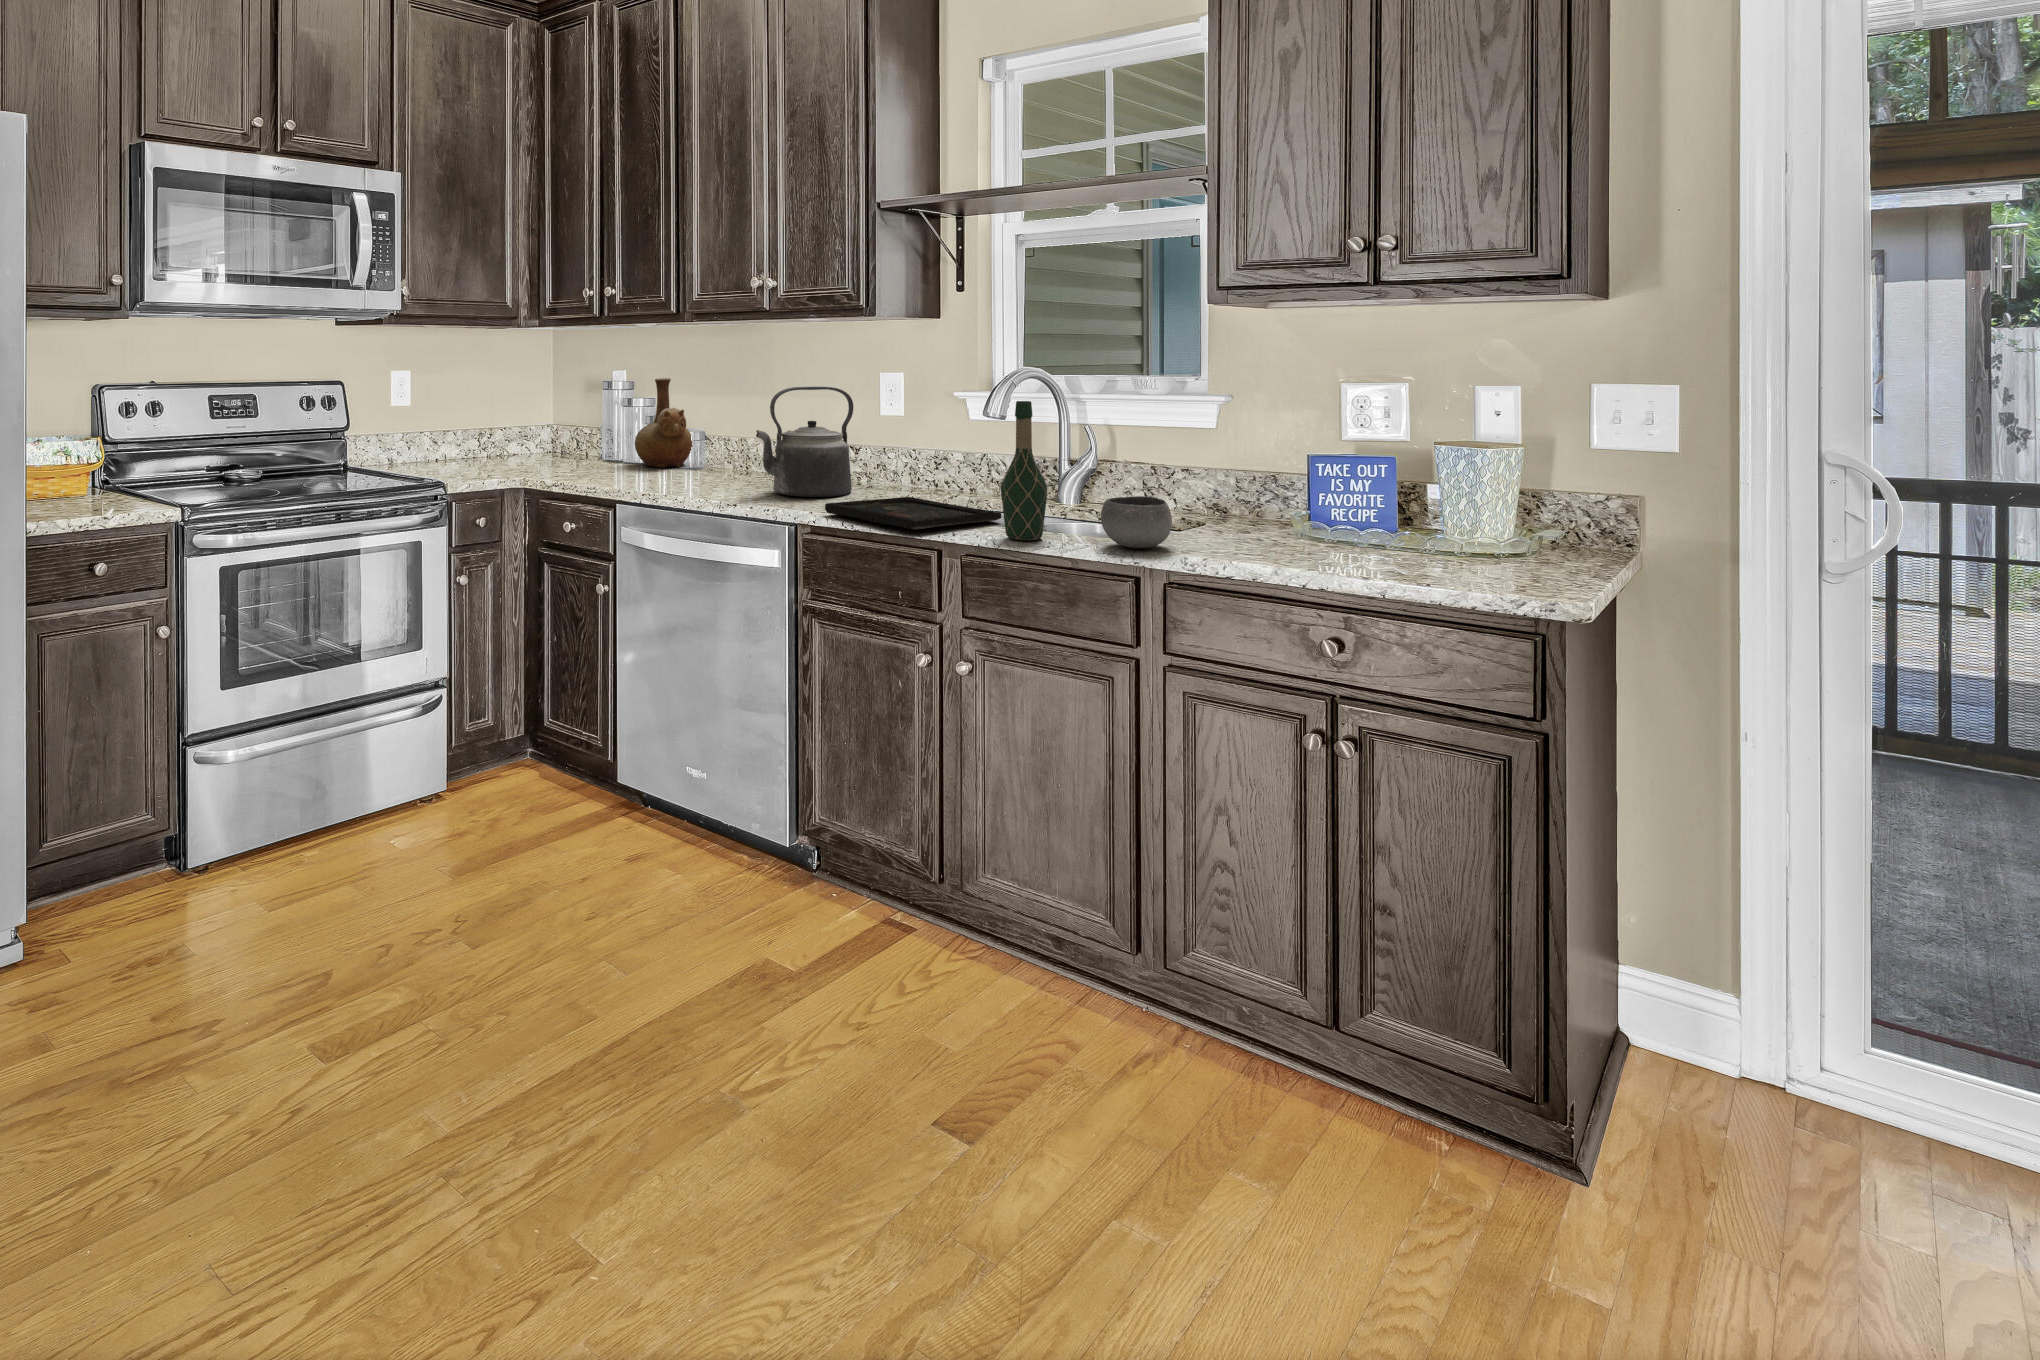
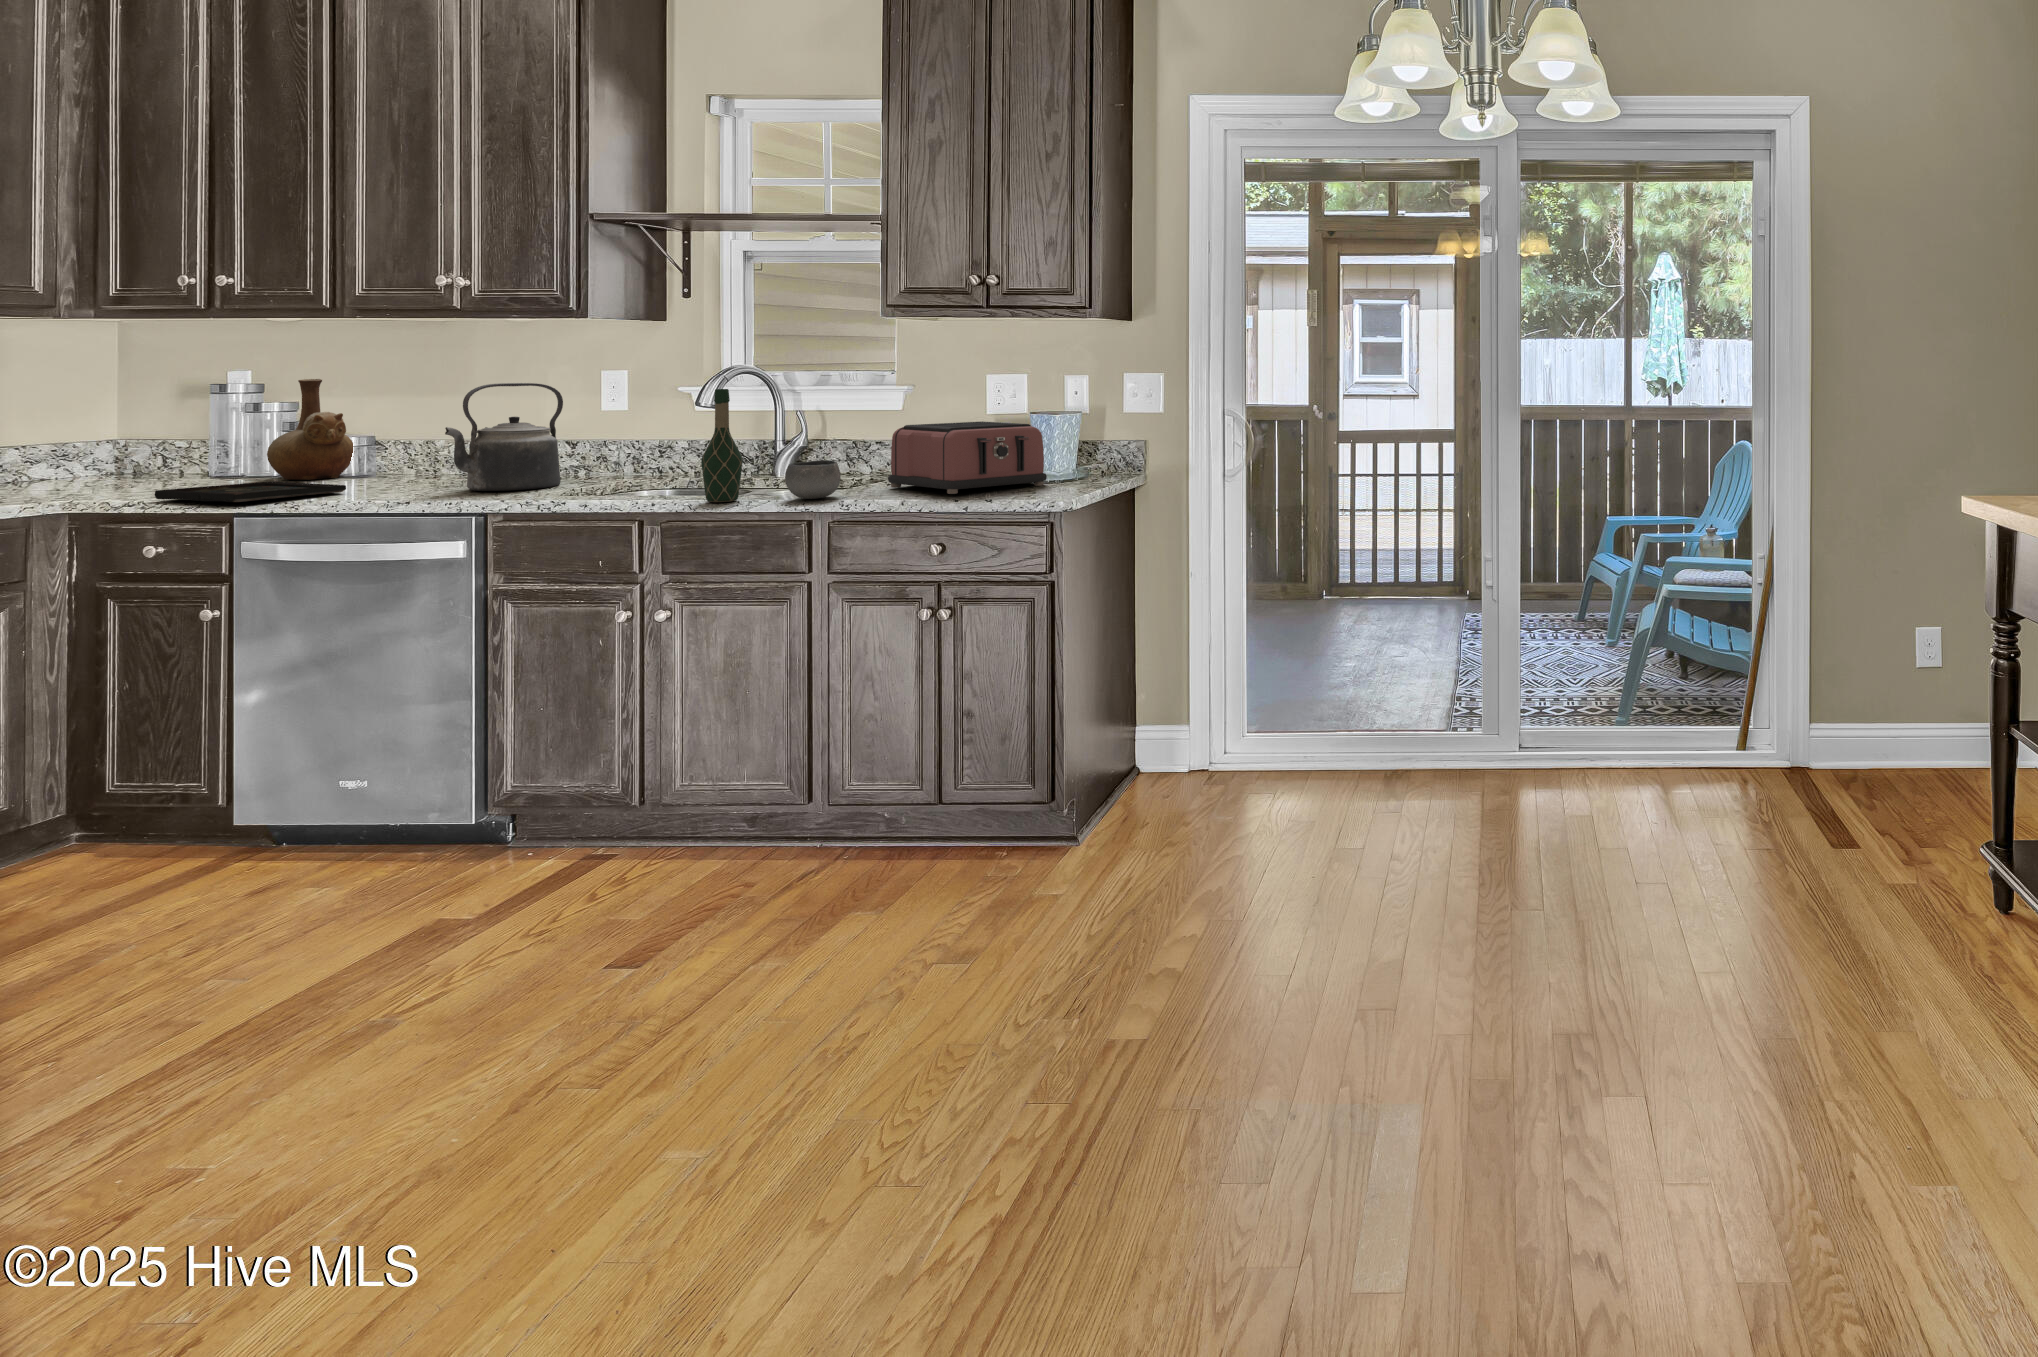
toaster: none [1227,452,1487,564] -> present [888,421,1047,494]
tray: present [825,497,1001,529] -> present [155,481,346,502]

